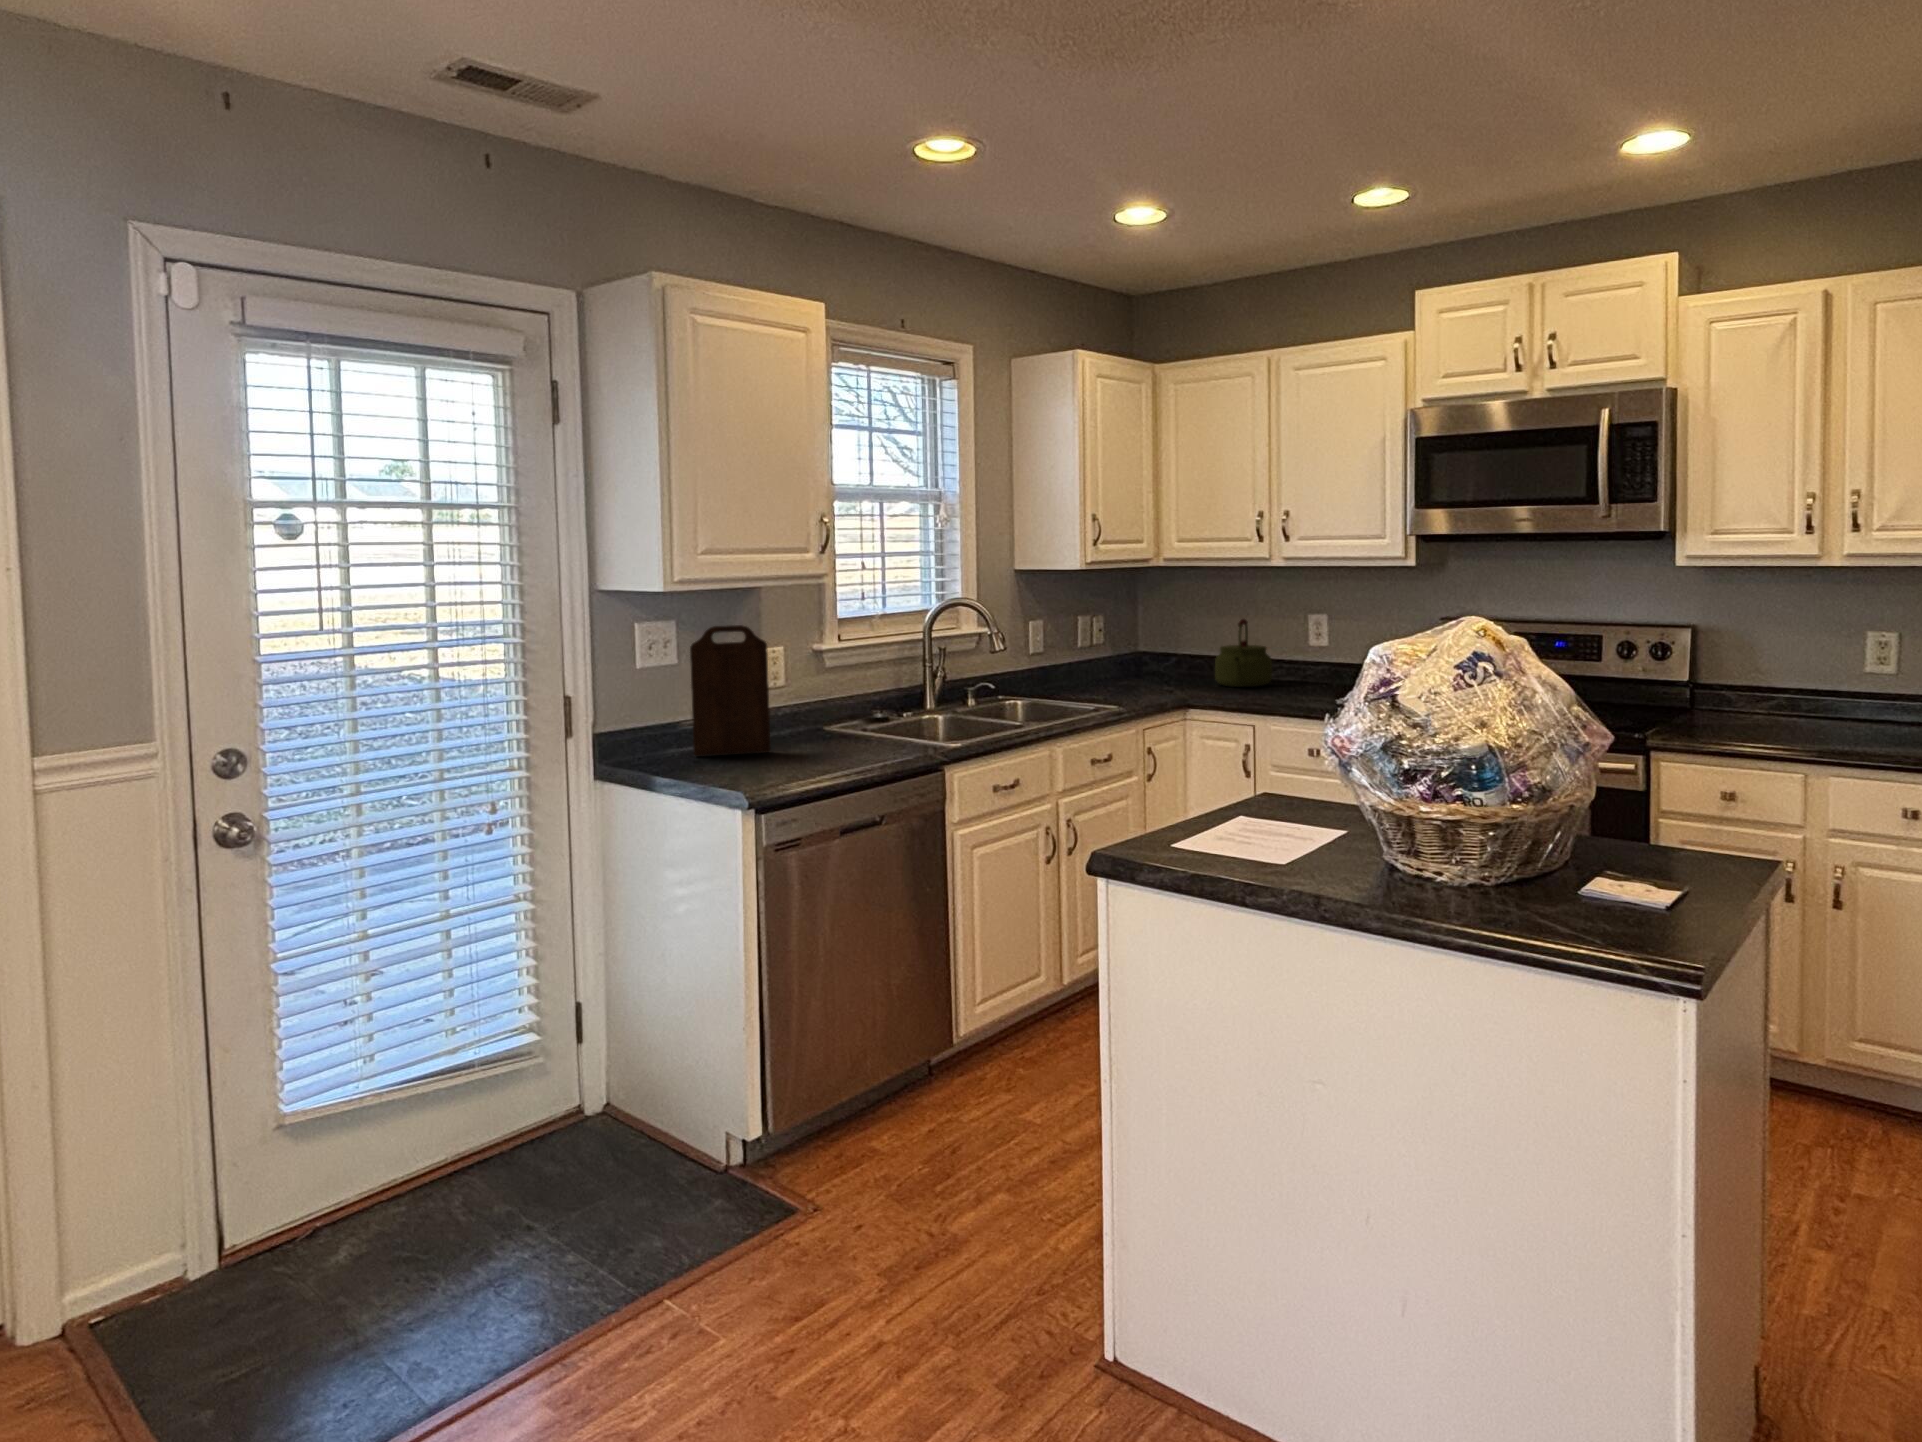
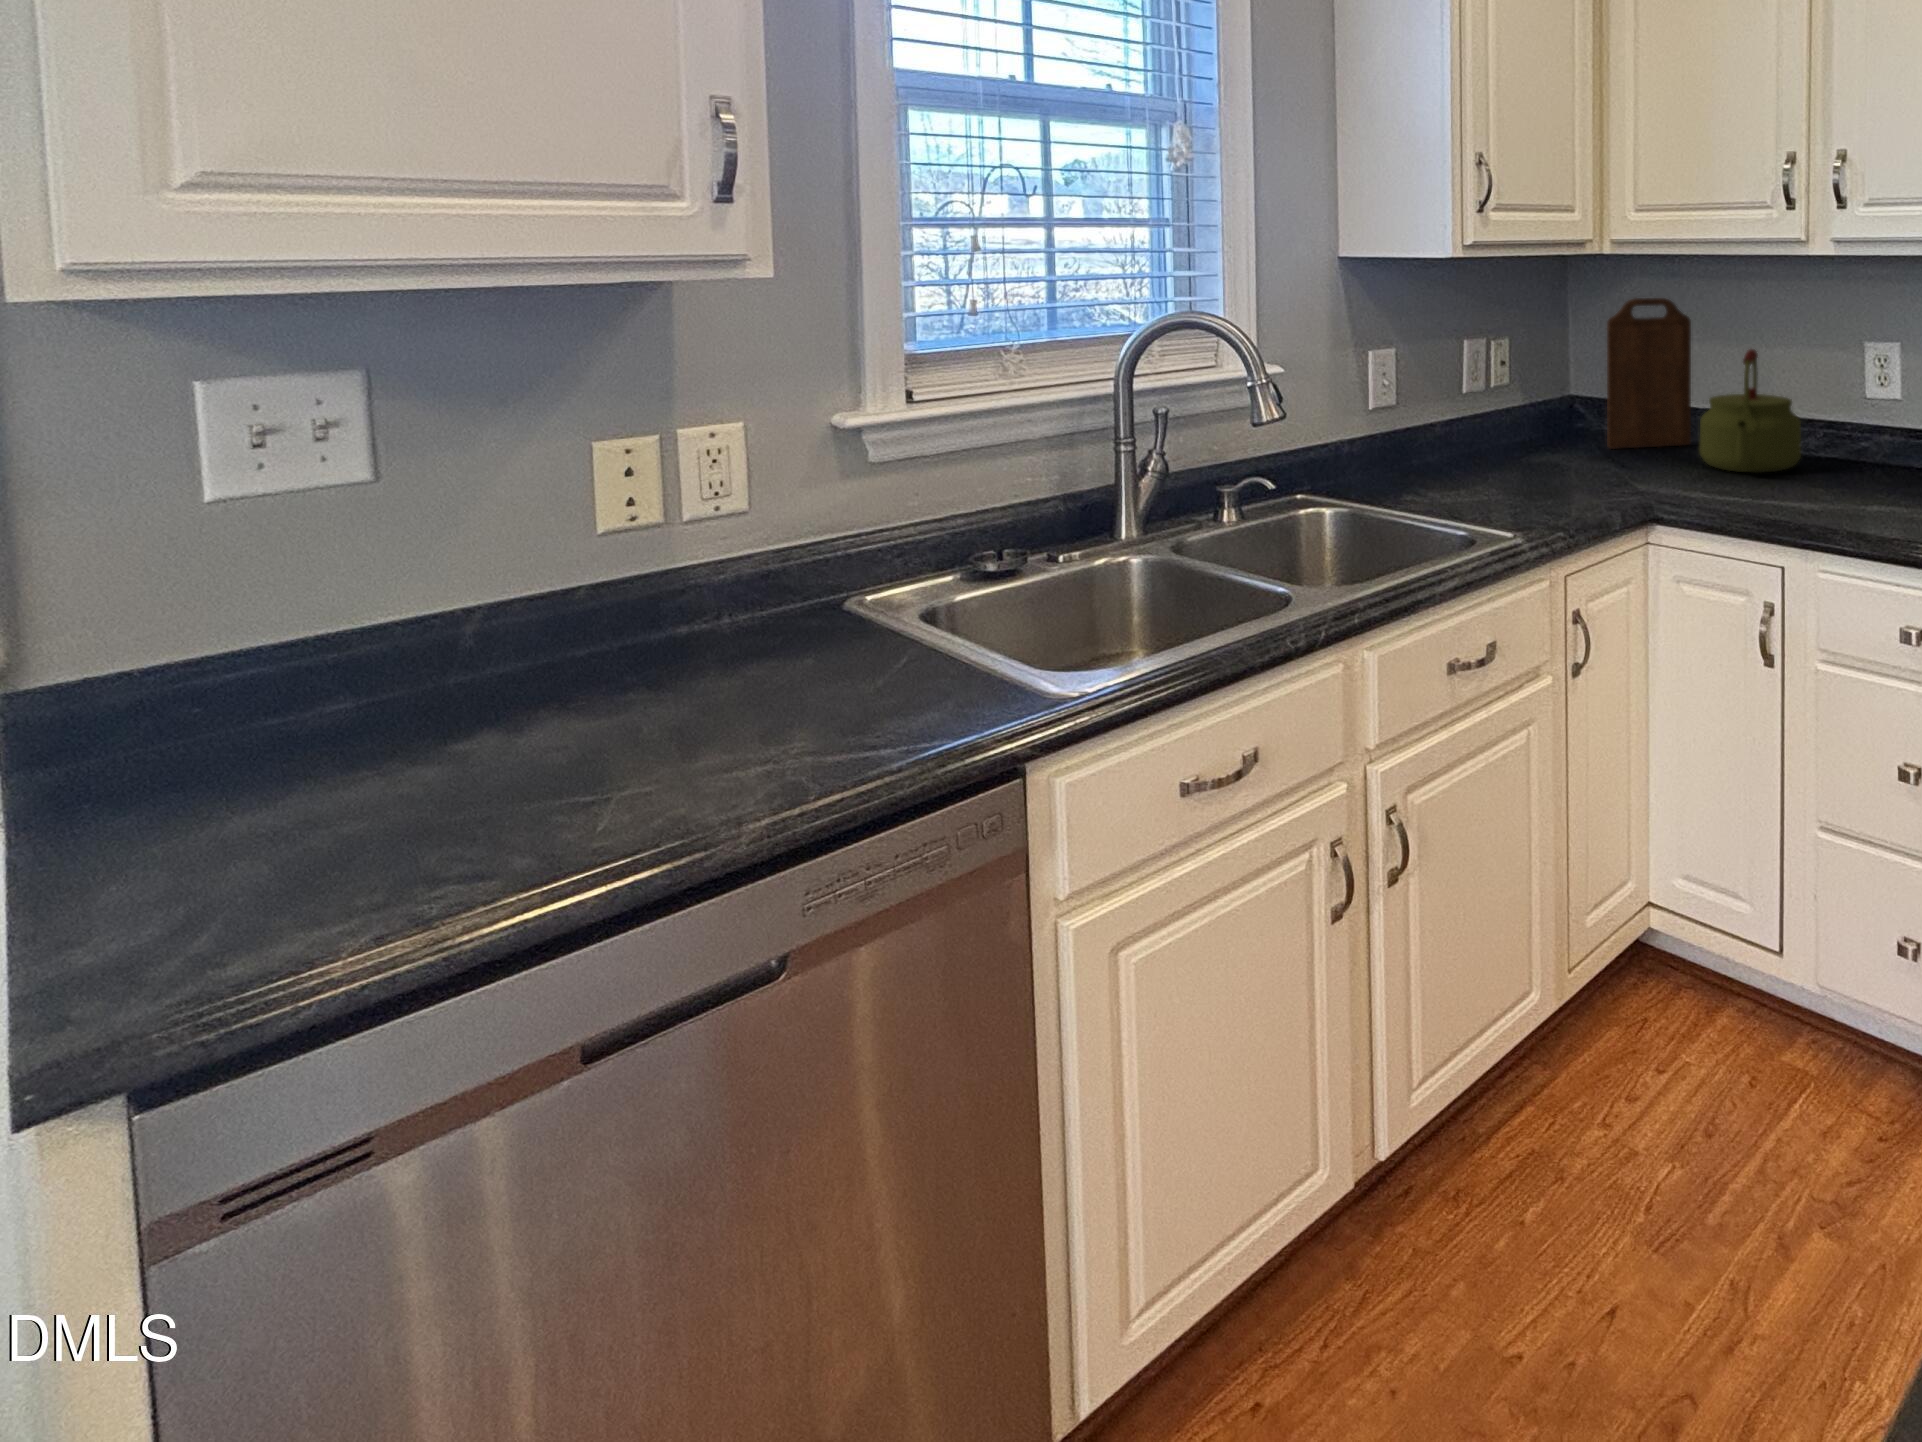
cutting board: present [690,625,771,756] -> present [1607,298,1691,449]

